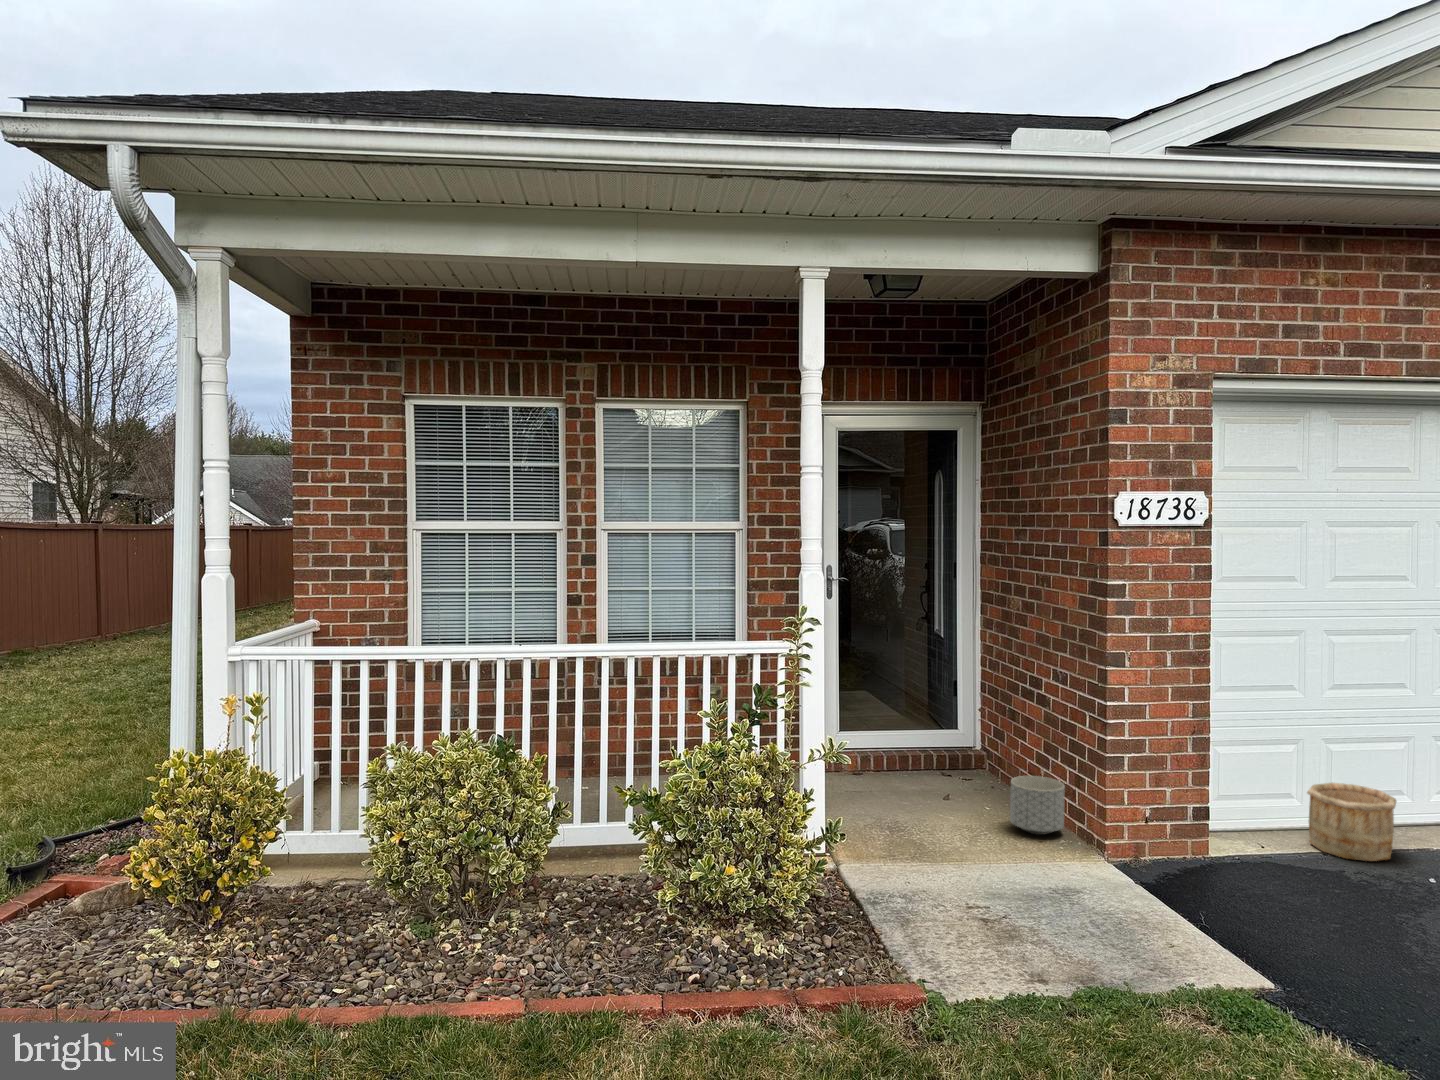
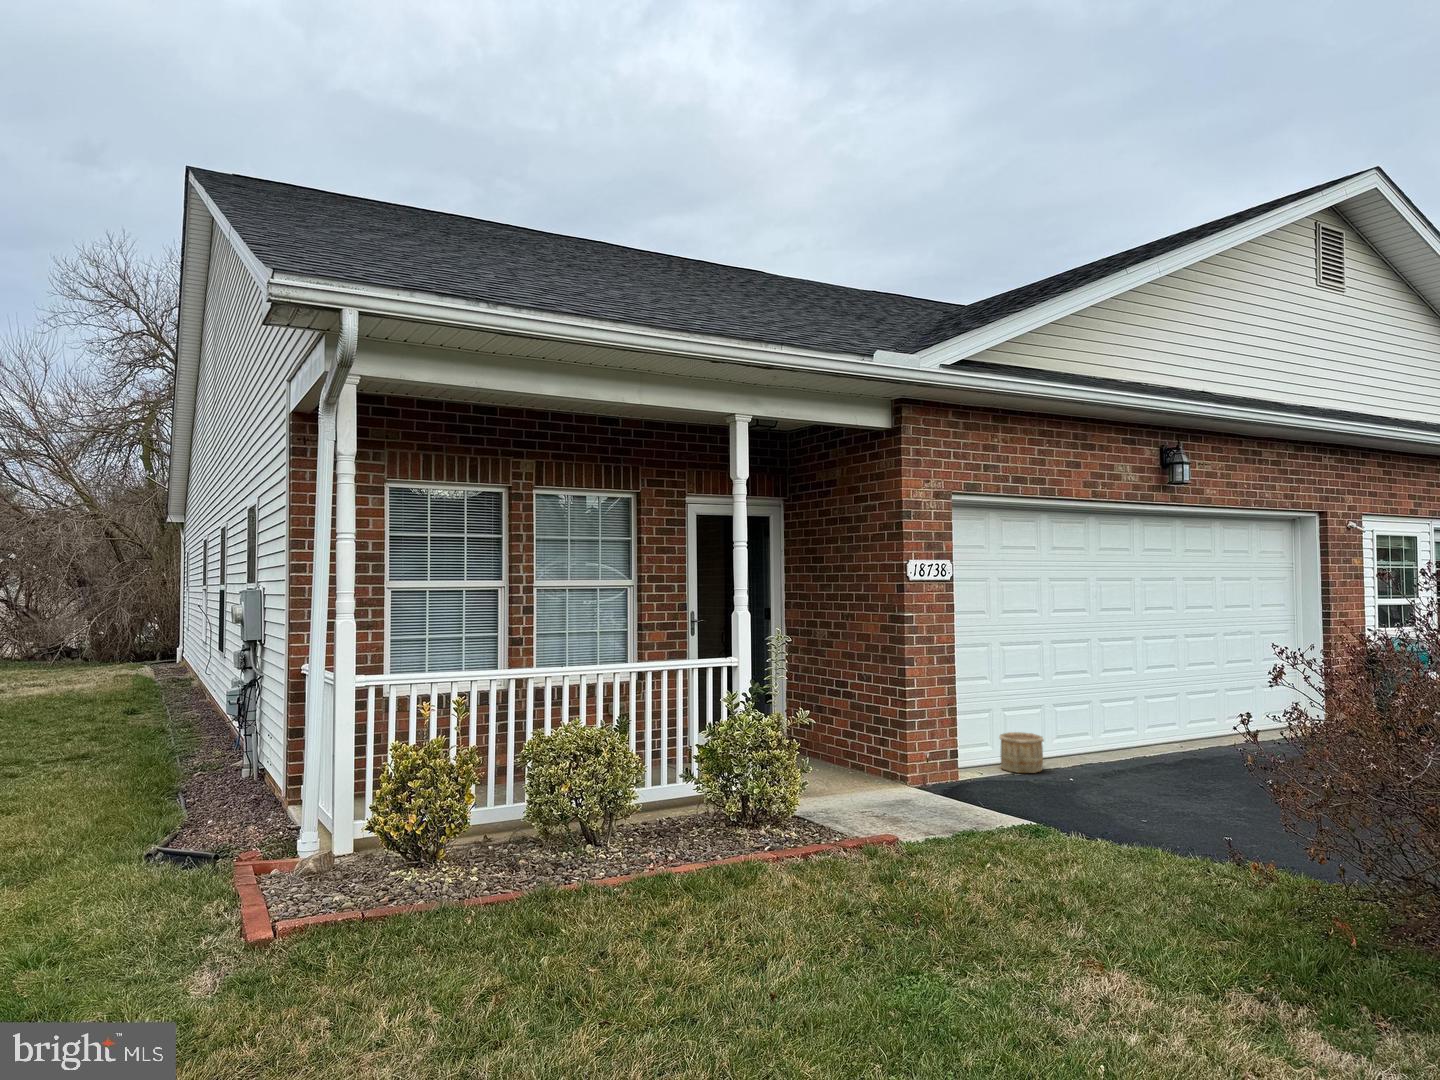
planter: present [1010,776,1065,835] -> none [843,745,876,780]

